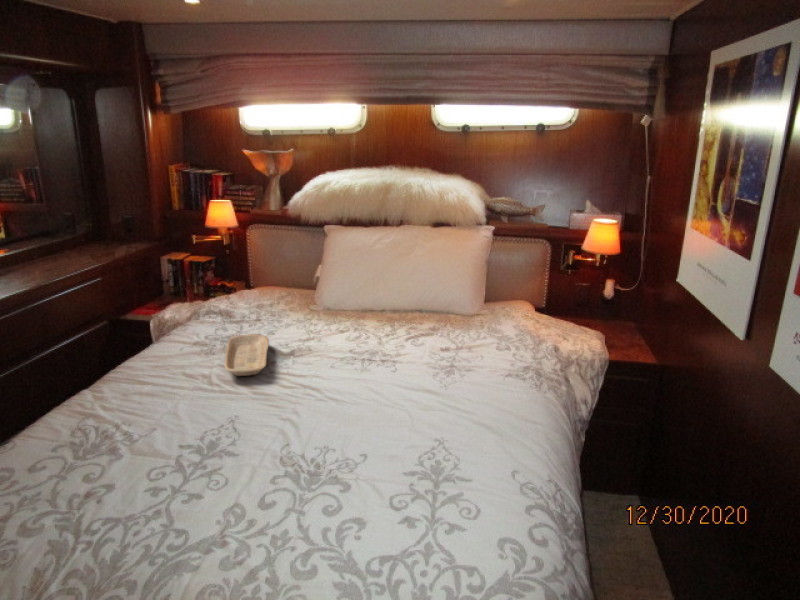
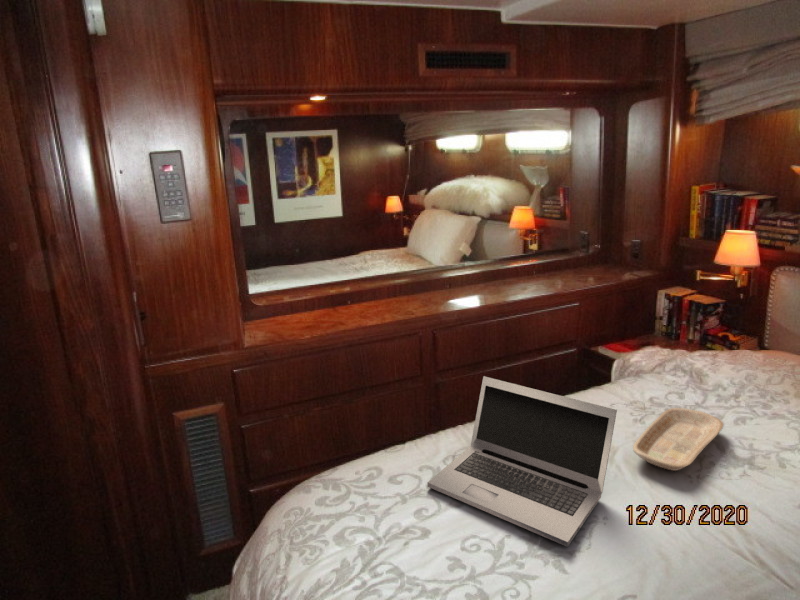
laptop: none [81,340,226,459] -> present [427,376,617,547]

